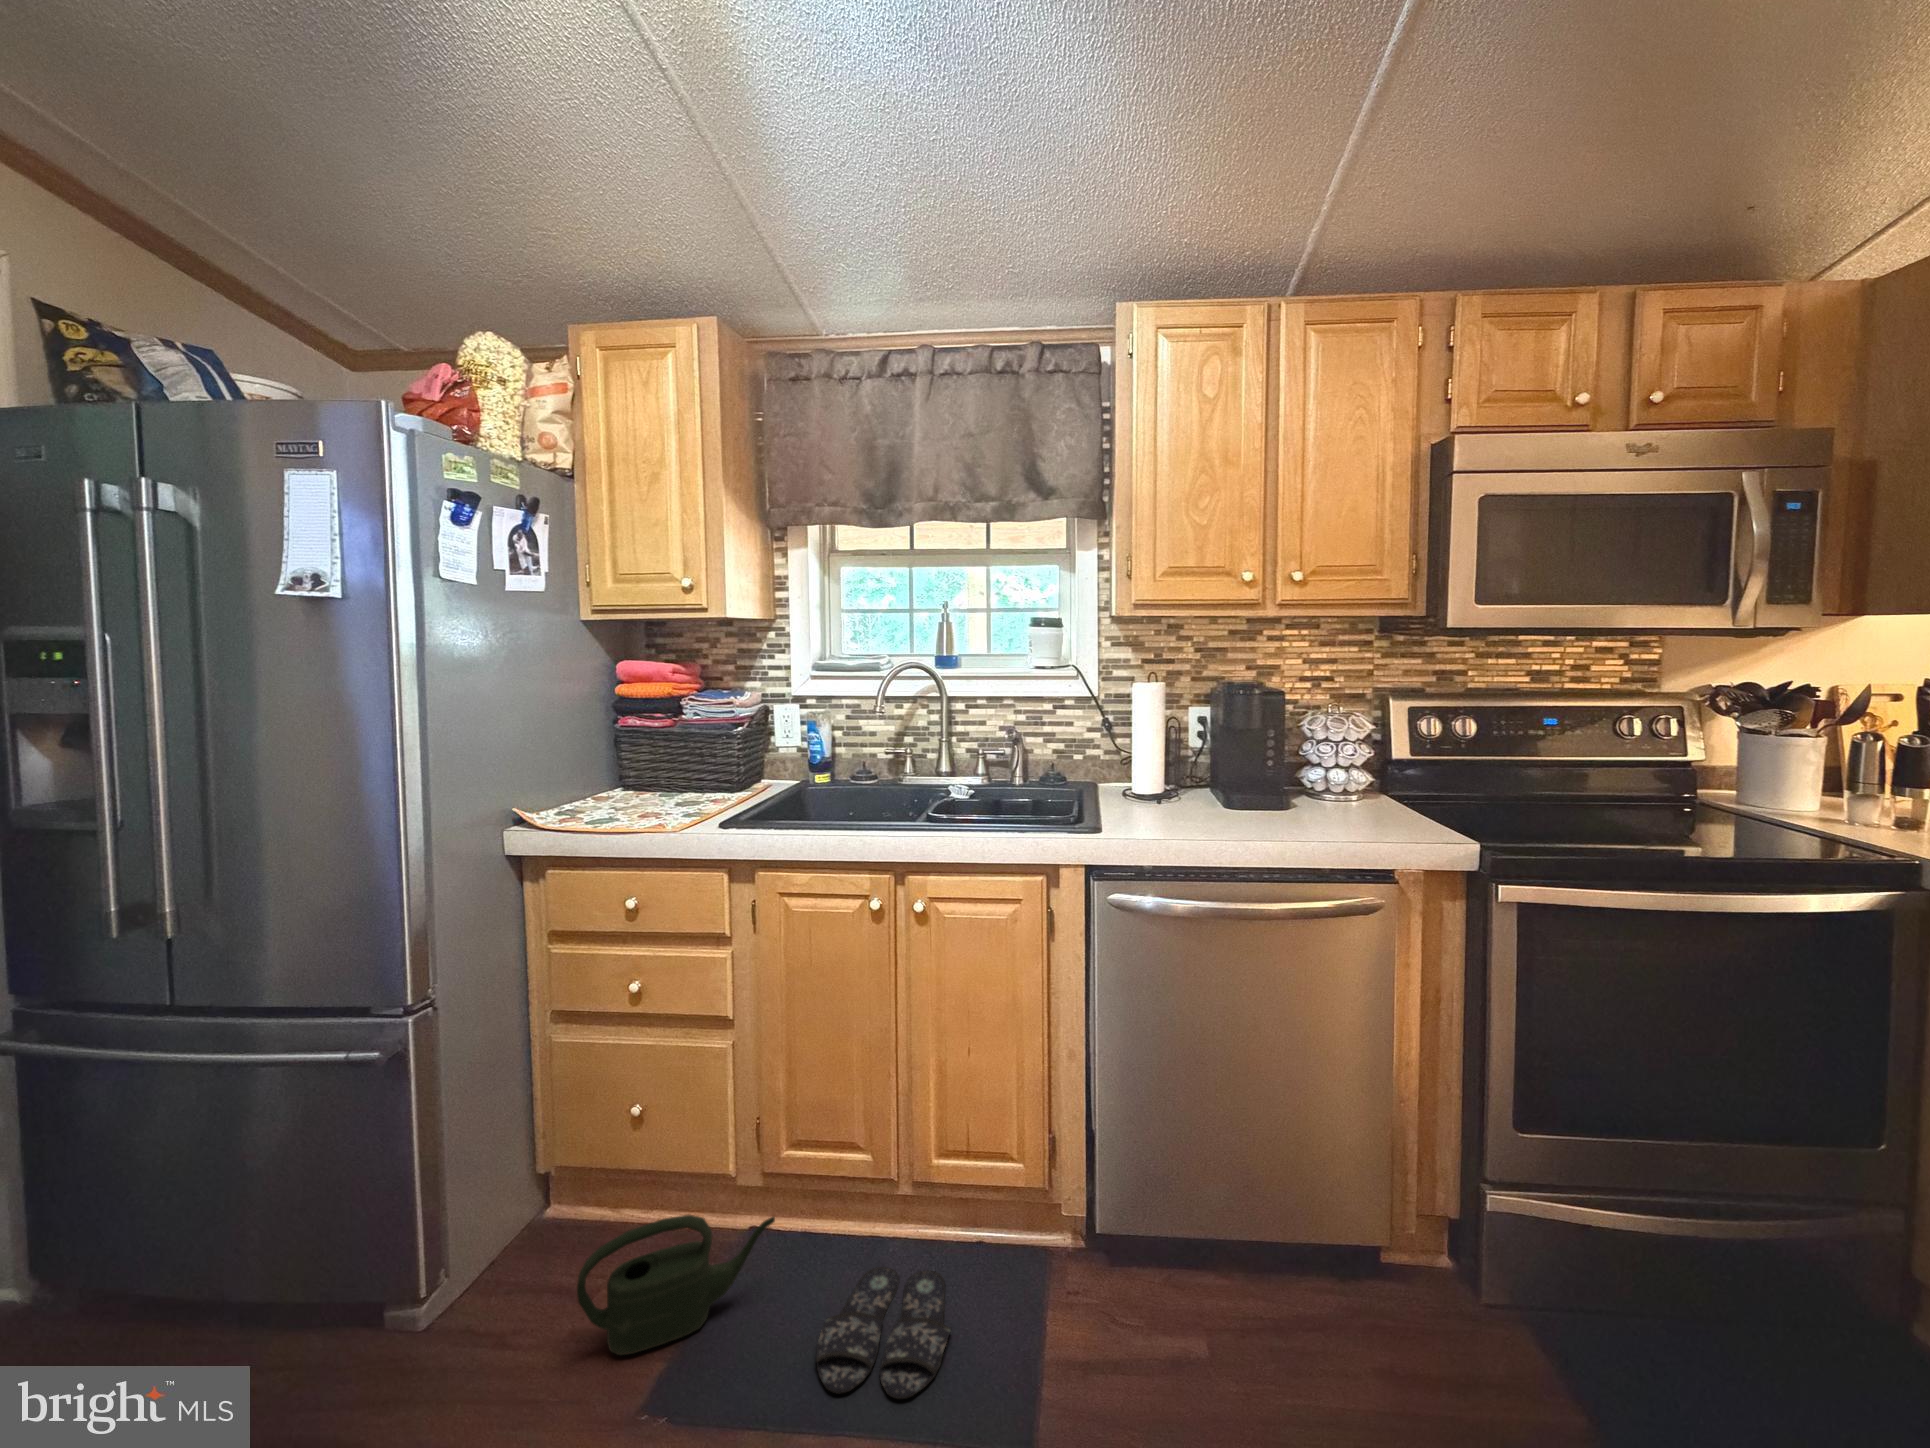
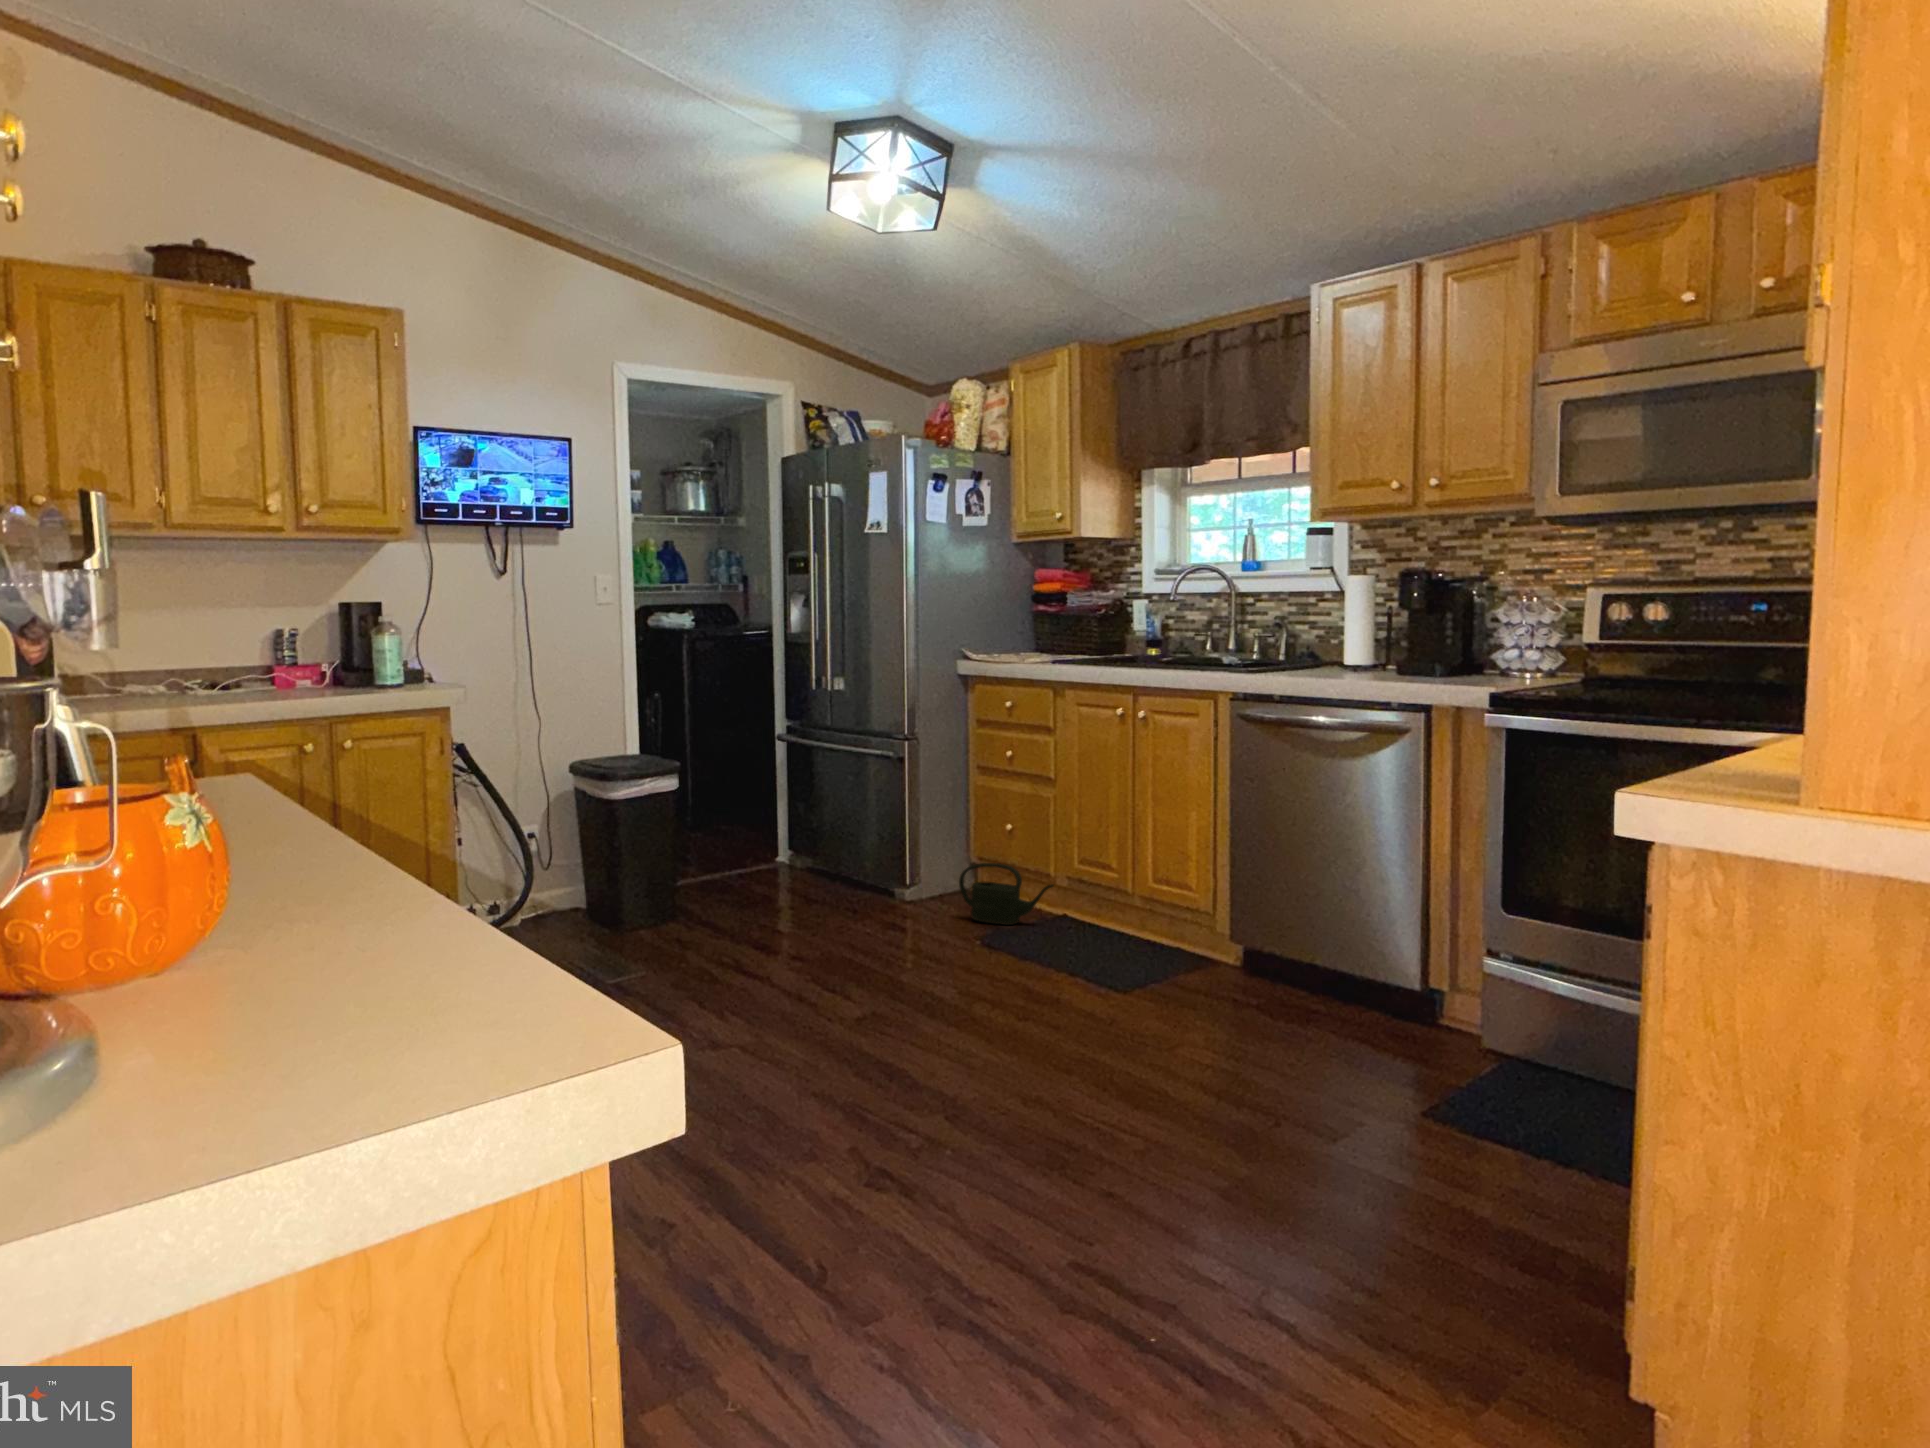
slippers: present [816,1267,951,1399] -> none [1048,935,1137,960]

